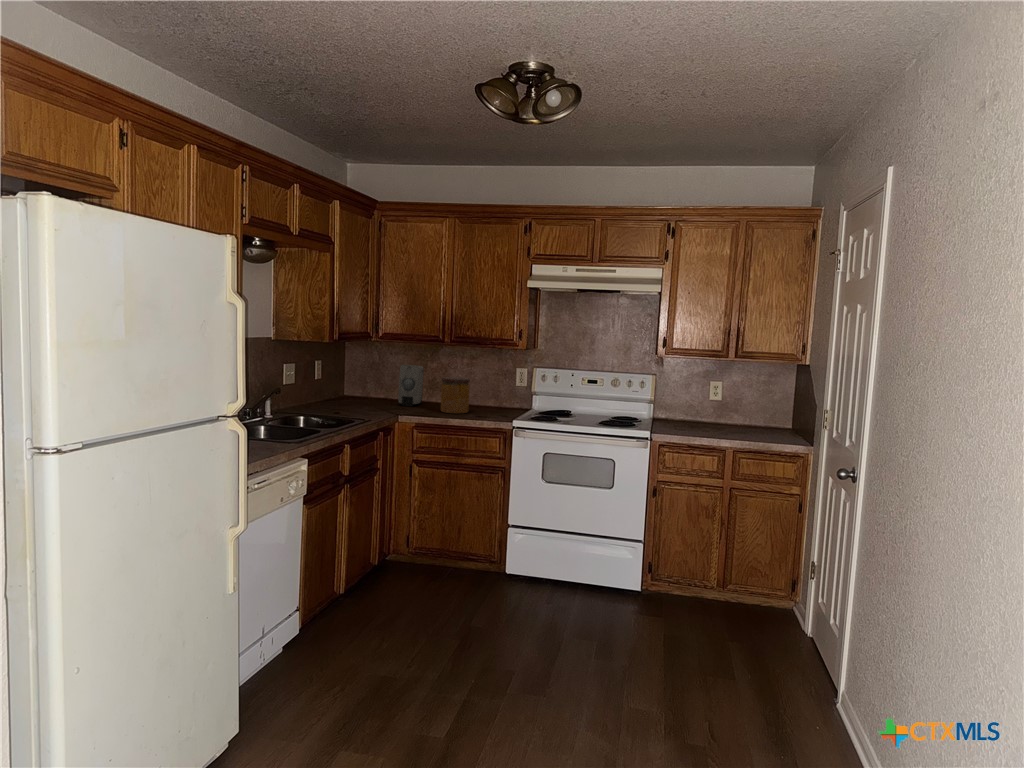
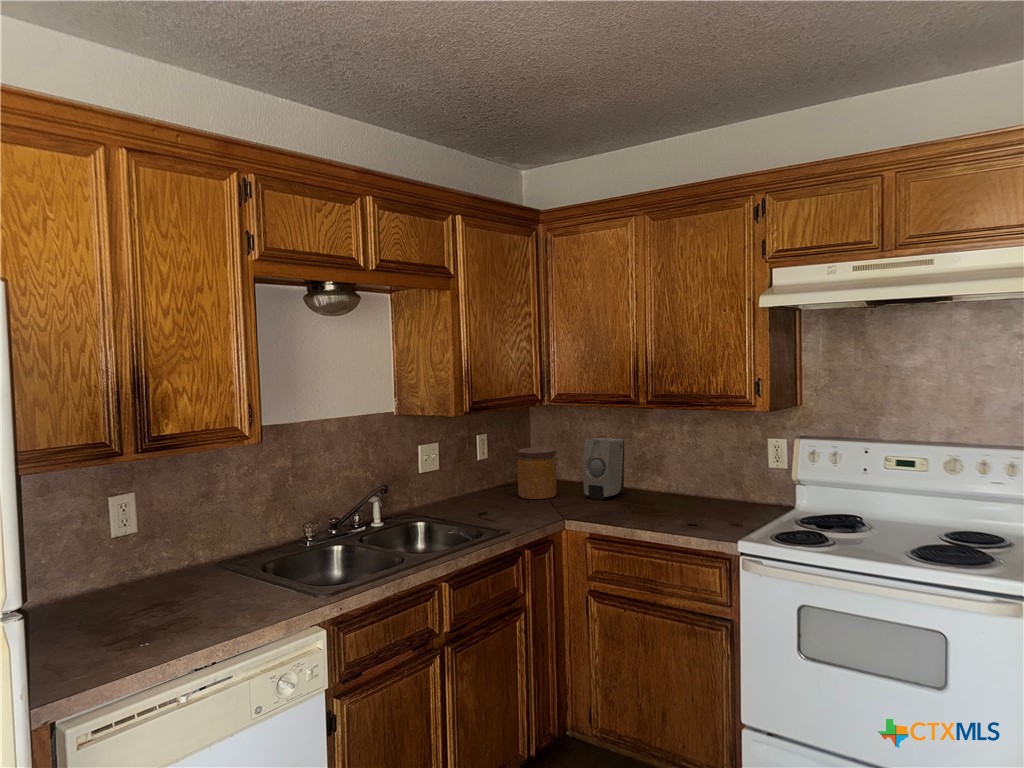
jar: present [441,377,470,413] -> present [517,447,556,499]

